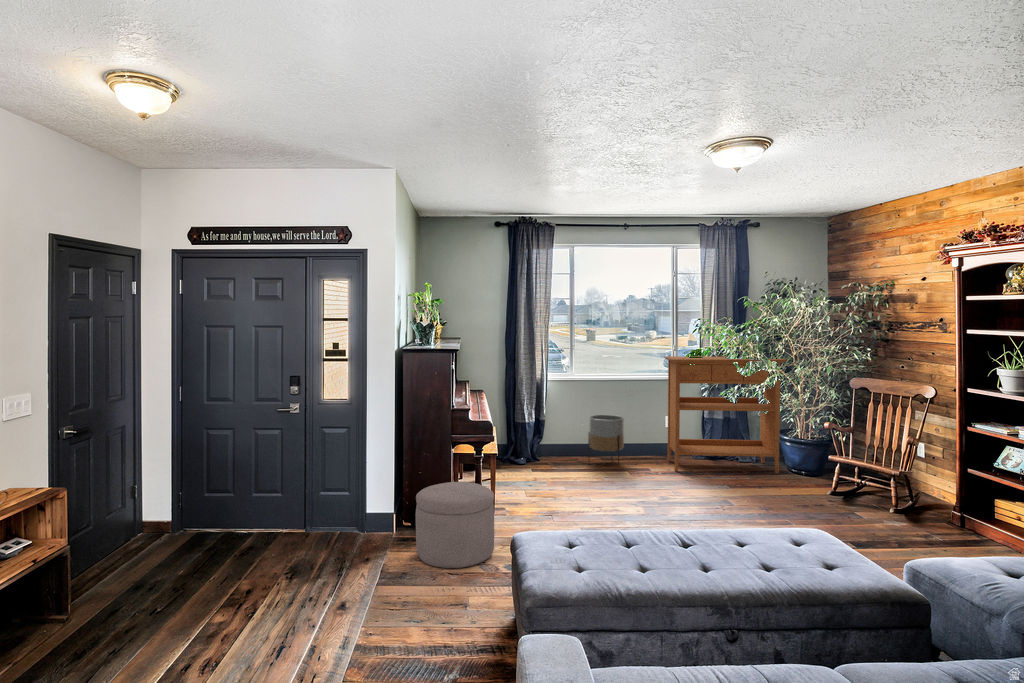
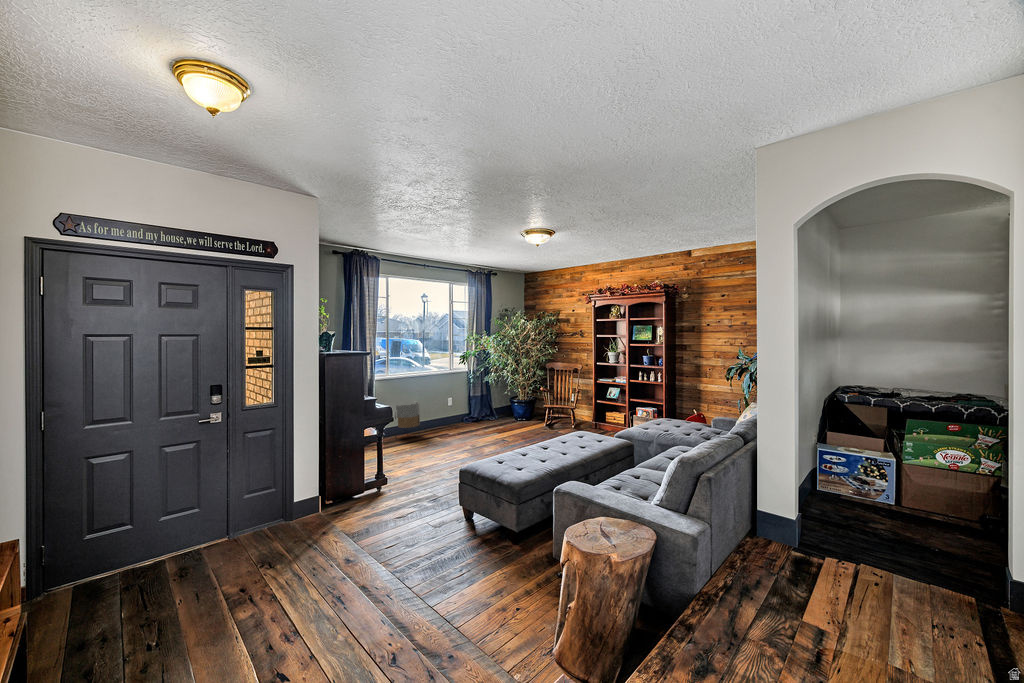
console table: present [664,356,788,474] -> none [439,355,514,434]
ottoman: present [416,482,494,568] -> none [363,455,427,521]

